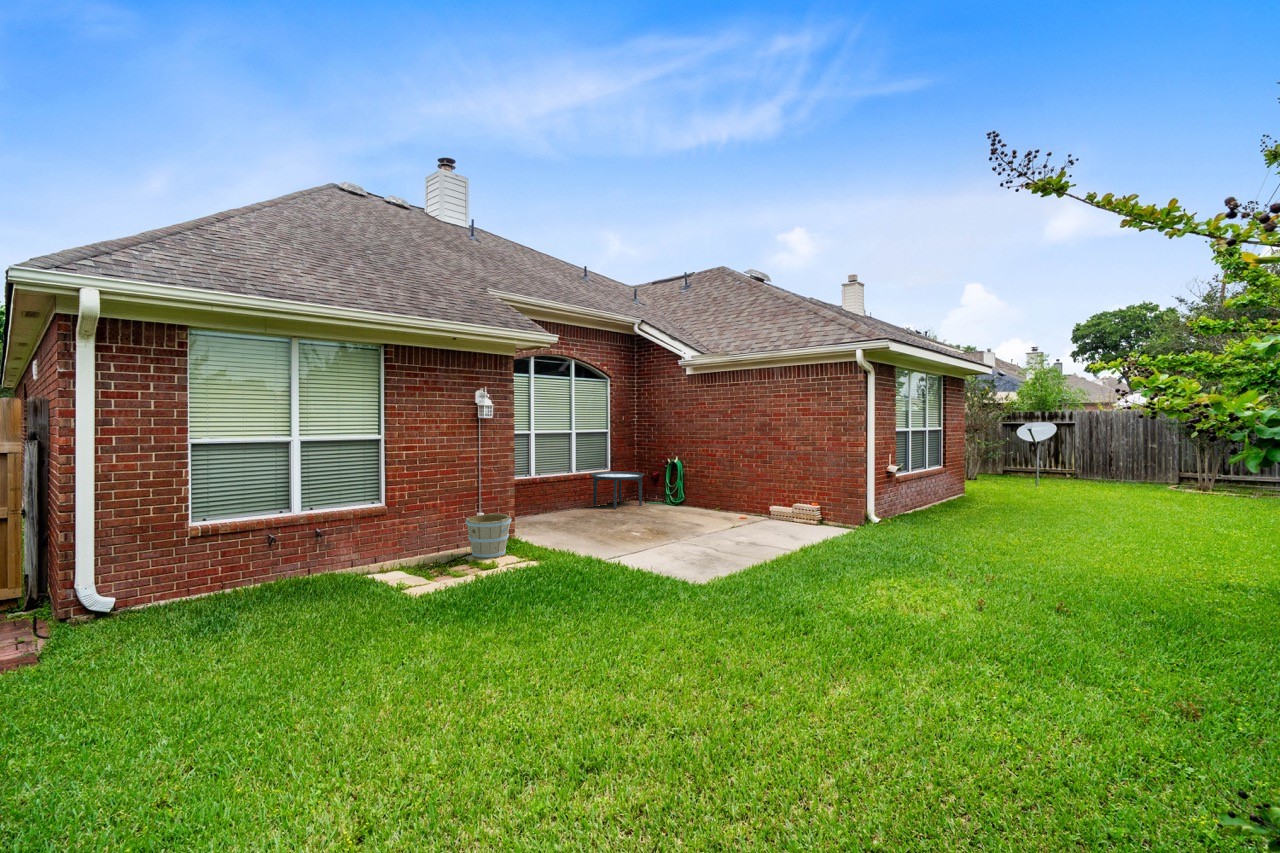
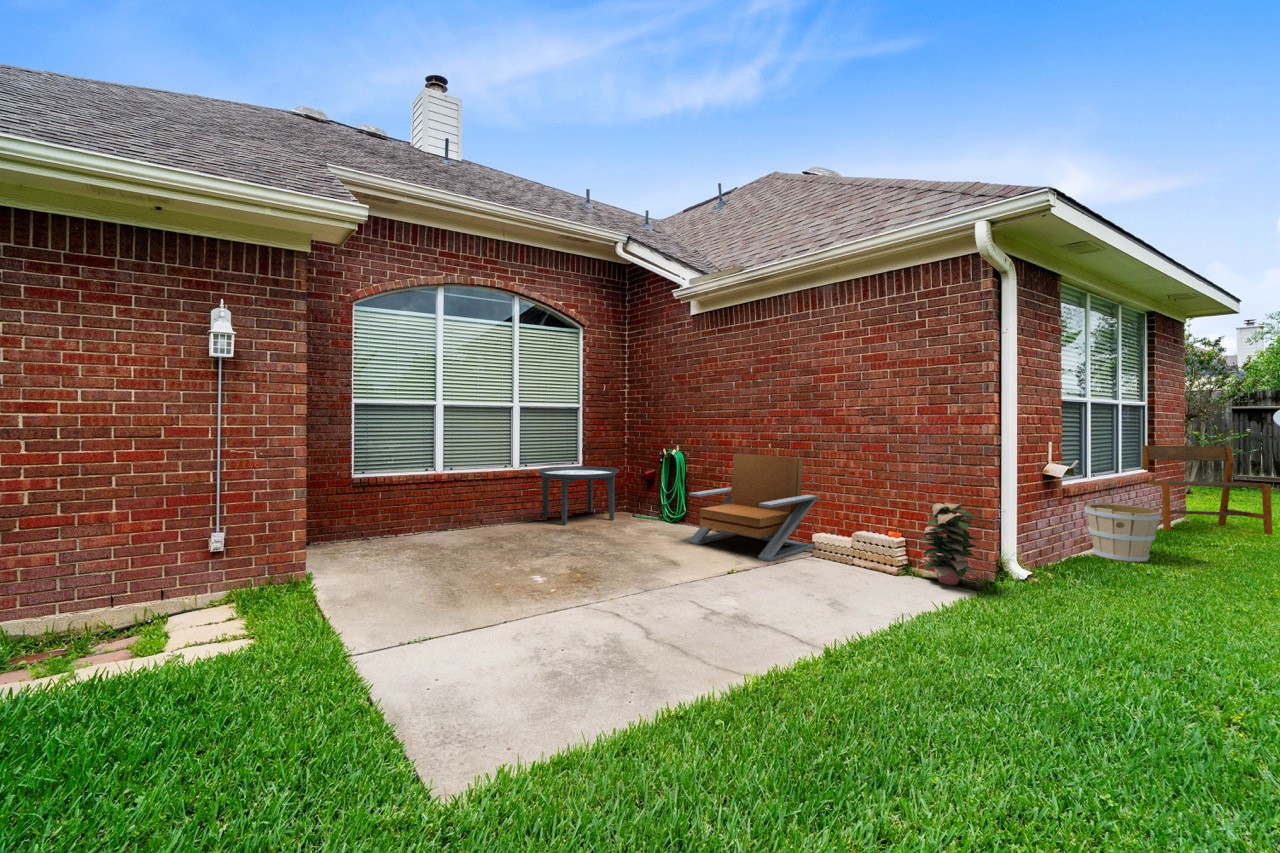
bench: none [937,452,1001,501] -> present [1141,445,1273,535]
lounge chair: none [701,462,773,522] -> present [689,453,818,561]
decorative plant: none [828,487,858,527] -> present [920,503,979,585]
wooden bucket: present [465,513,512,558] -> present [1085,502,1162,562]

